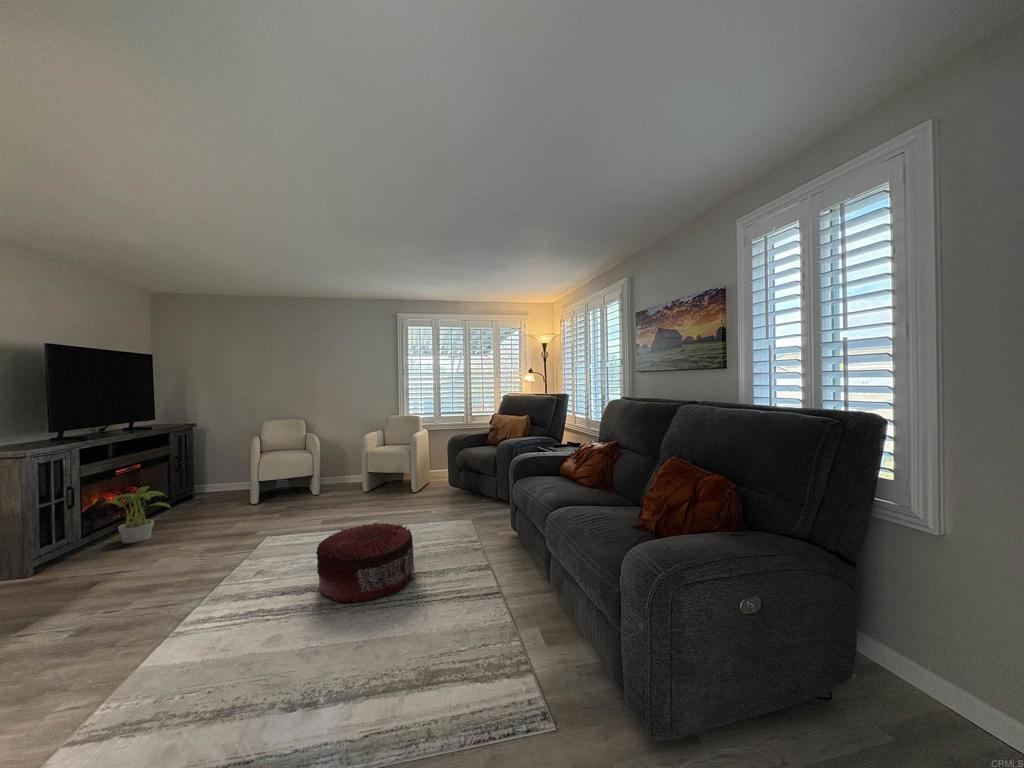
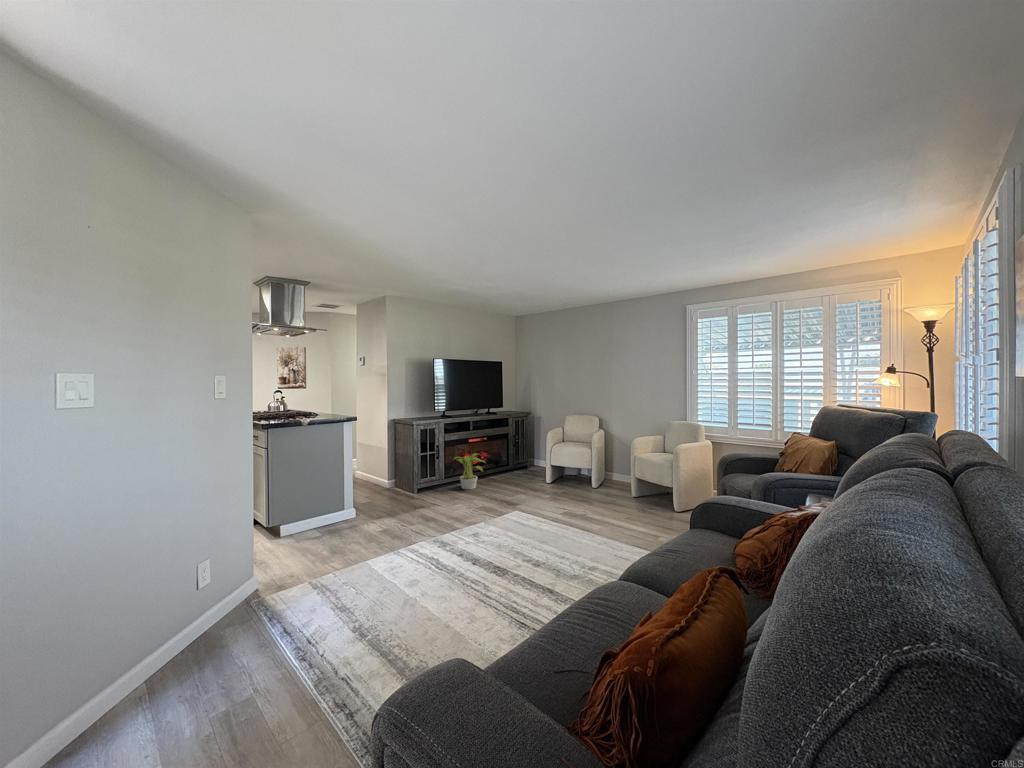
pouf: present [316,522,414,603] -> none [469,521,554,595]

